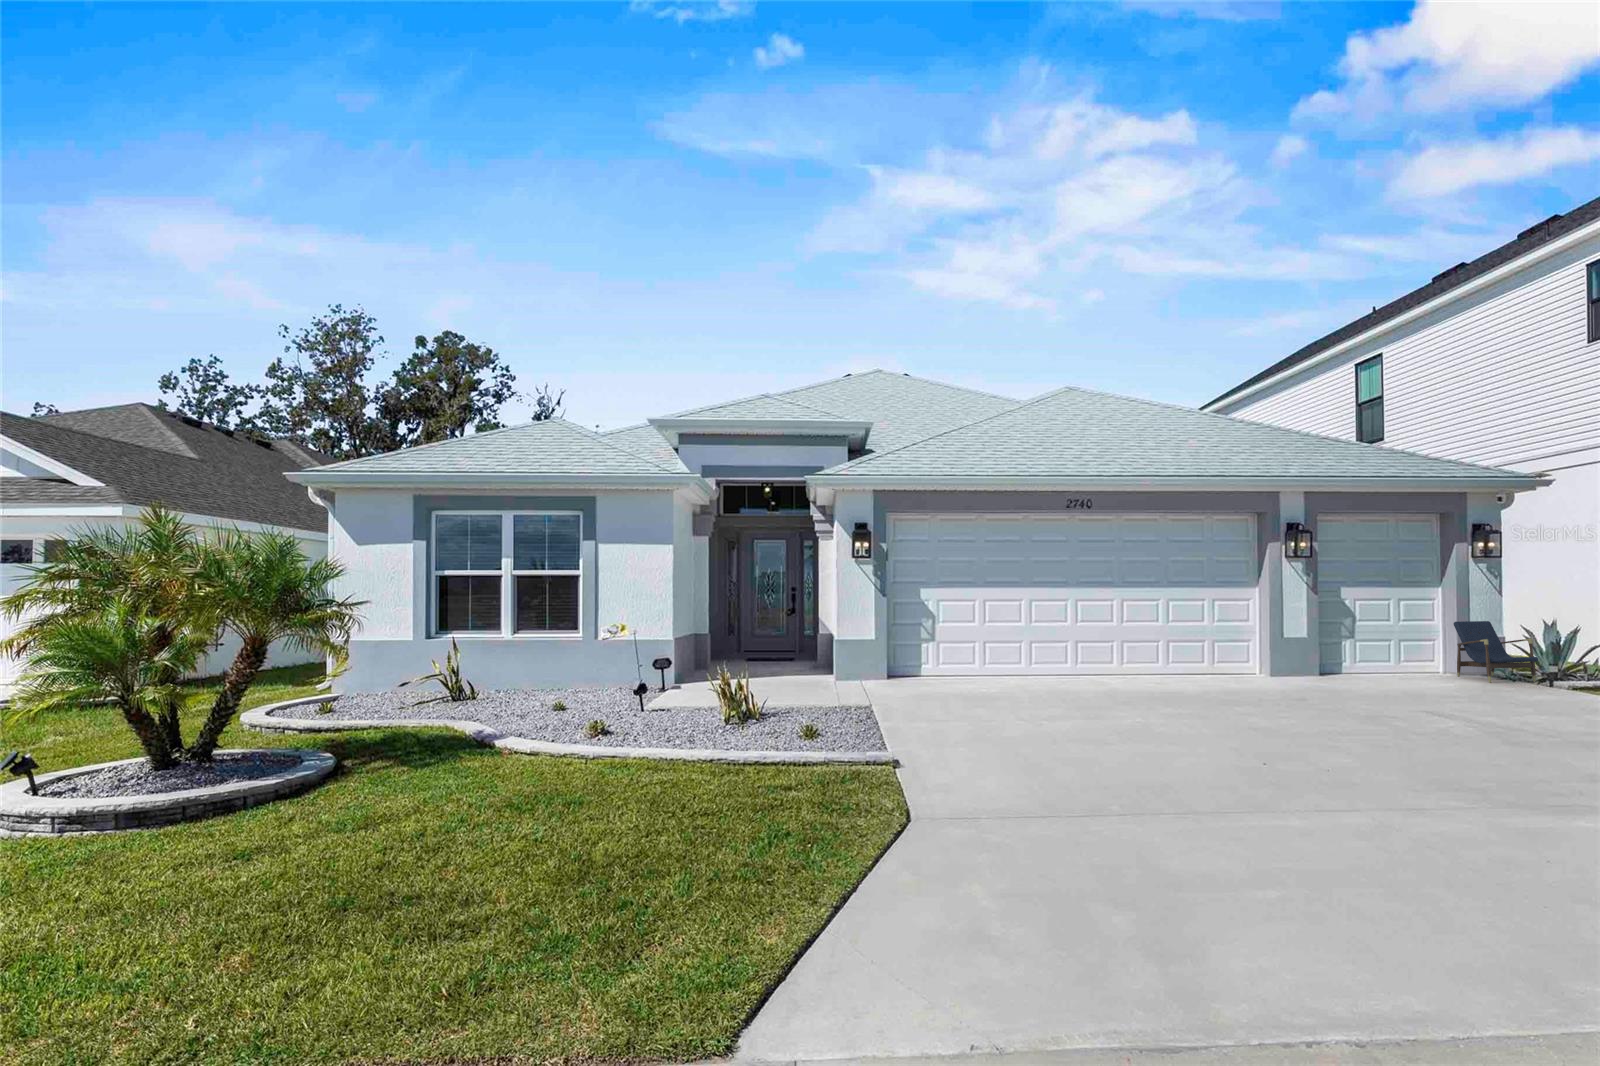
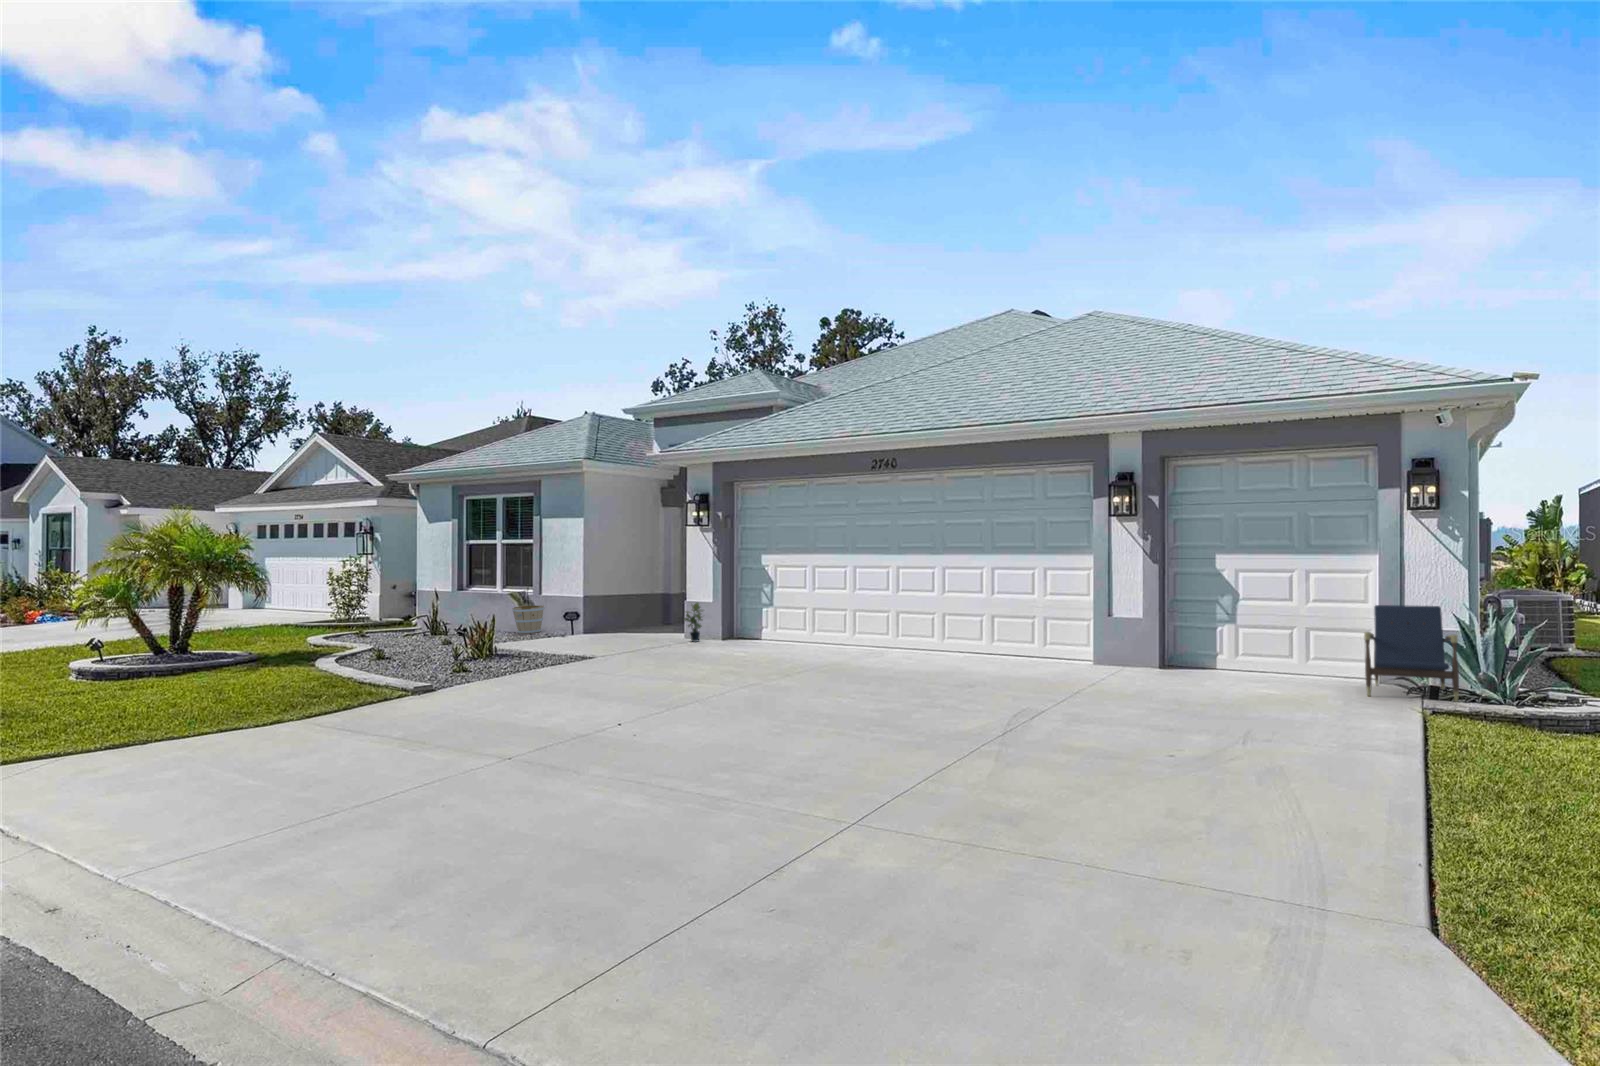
potted plant: none [843,640,866,683] -> present [684,603,702,642]
wooden bucket: none [574,652,614,690] -> present [512,605,545,634]

